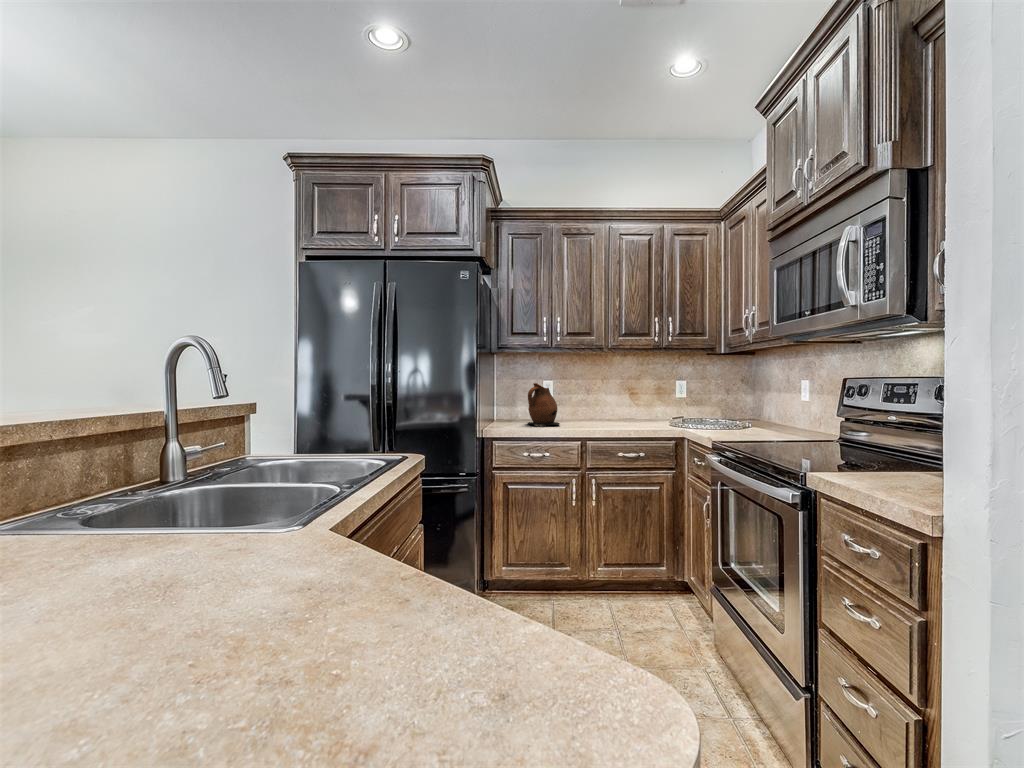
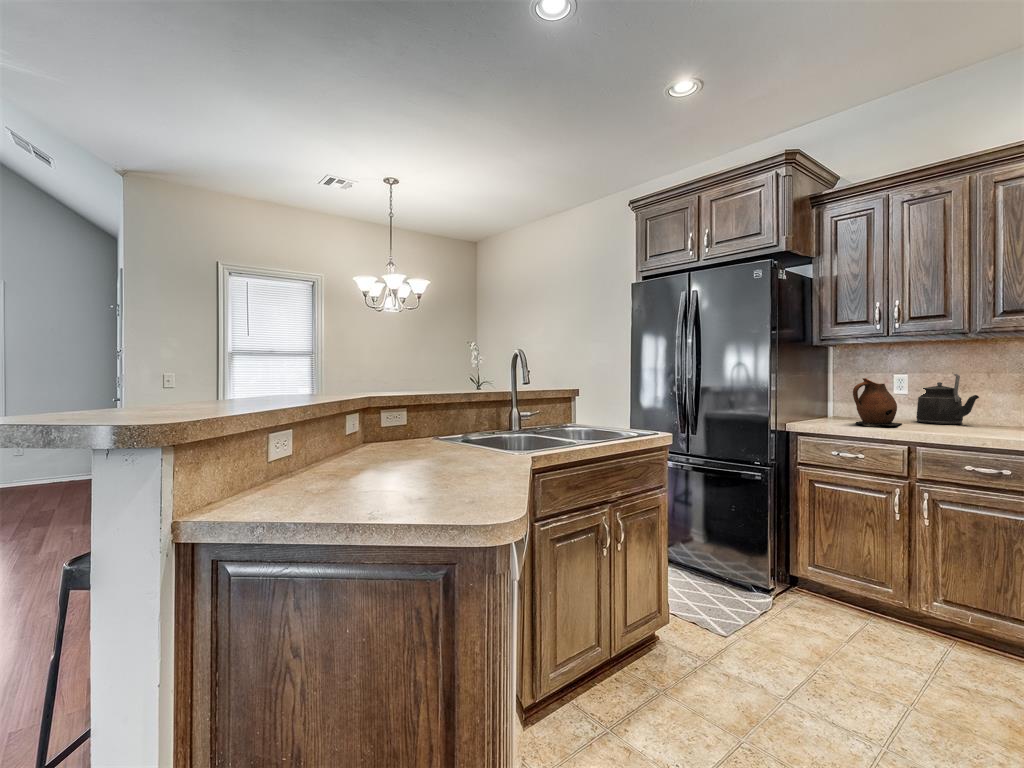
kettle: none [562,380,603,421] -> present [916,374,979,424]

